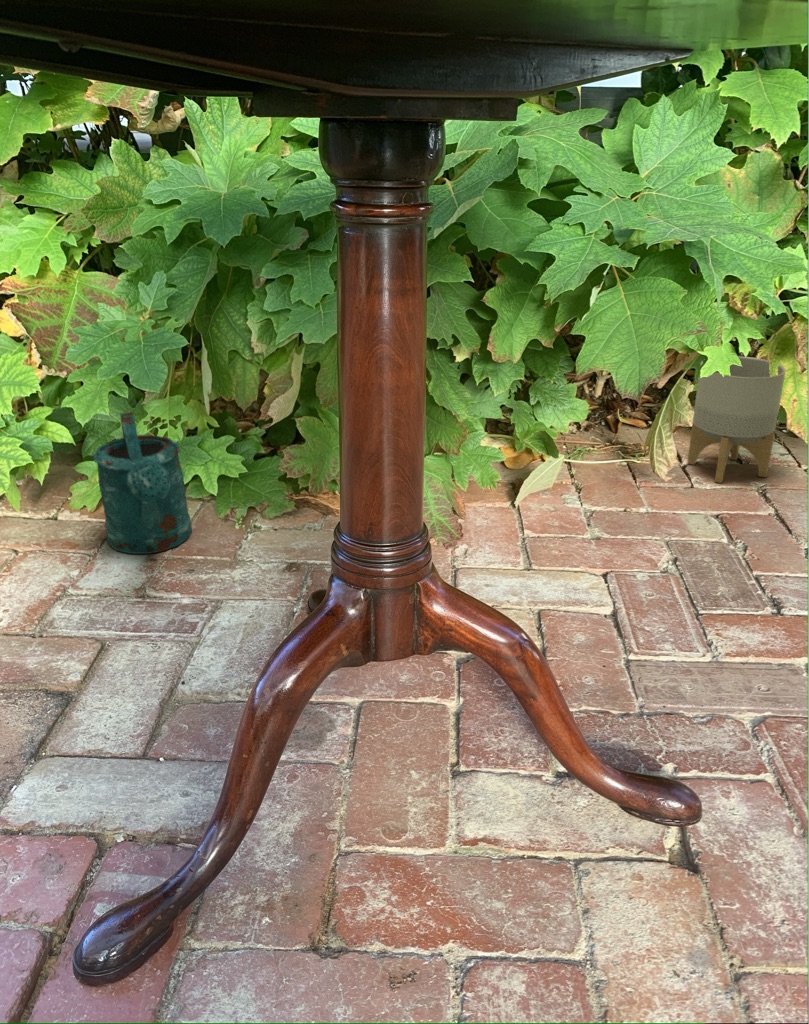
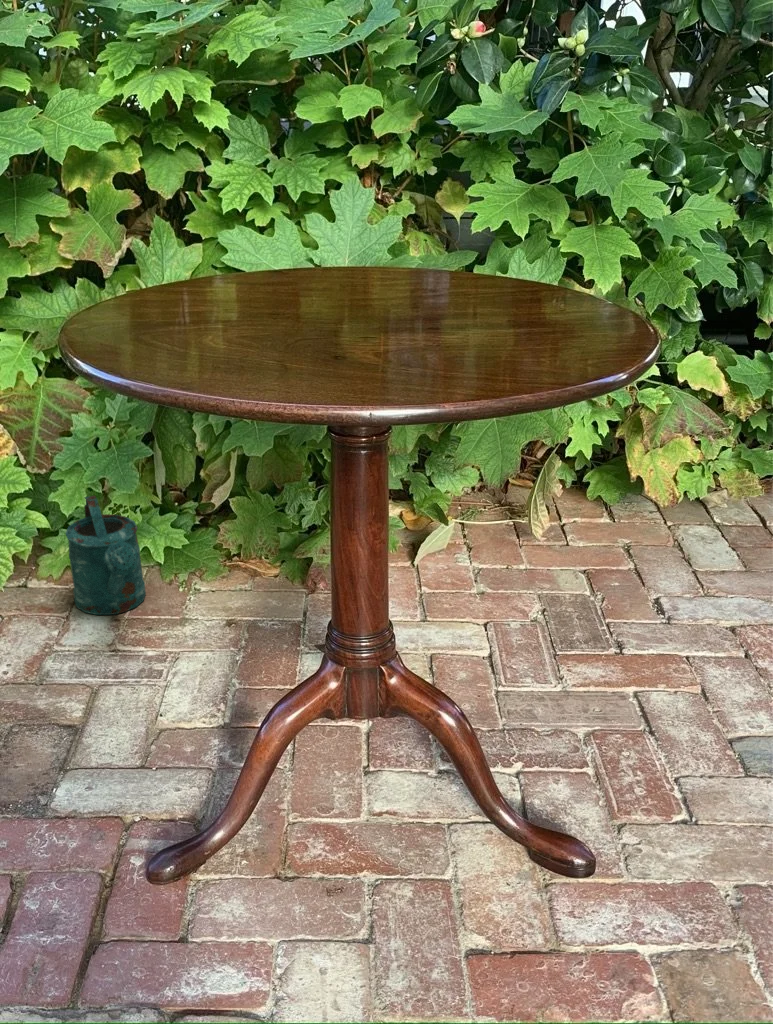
planter: present [687,356,786,483] -> none [566,433,640,542]

